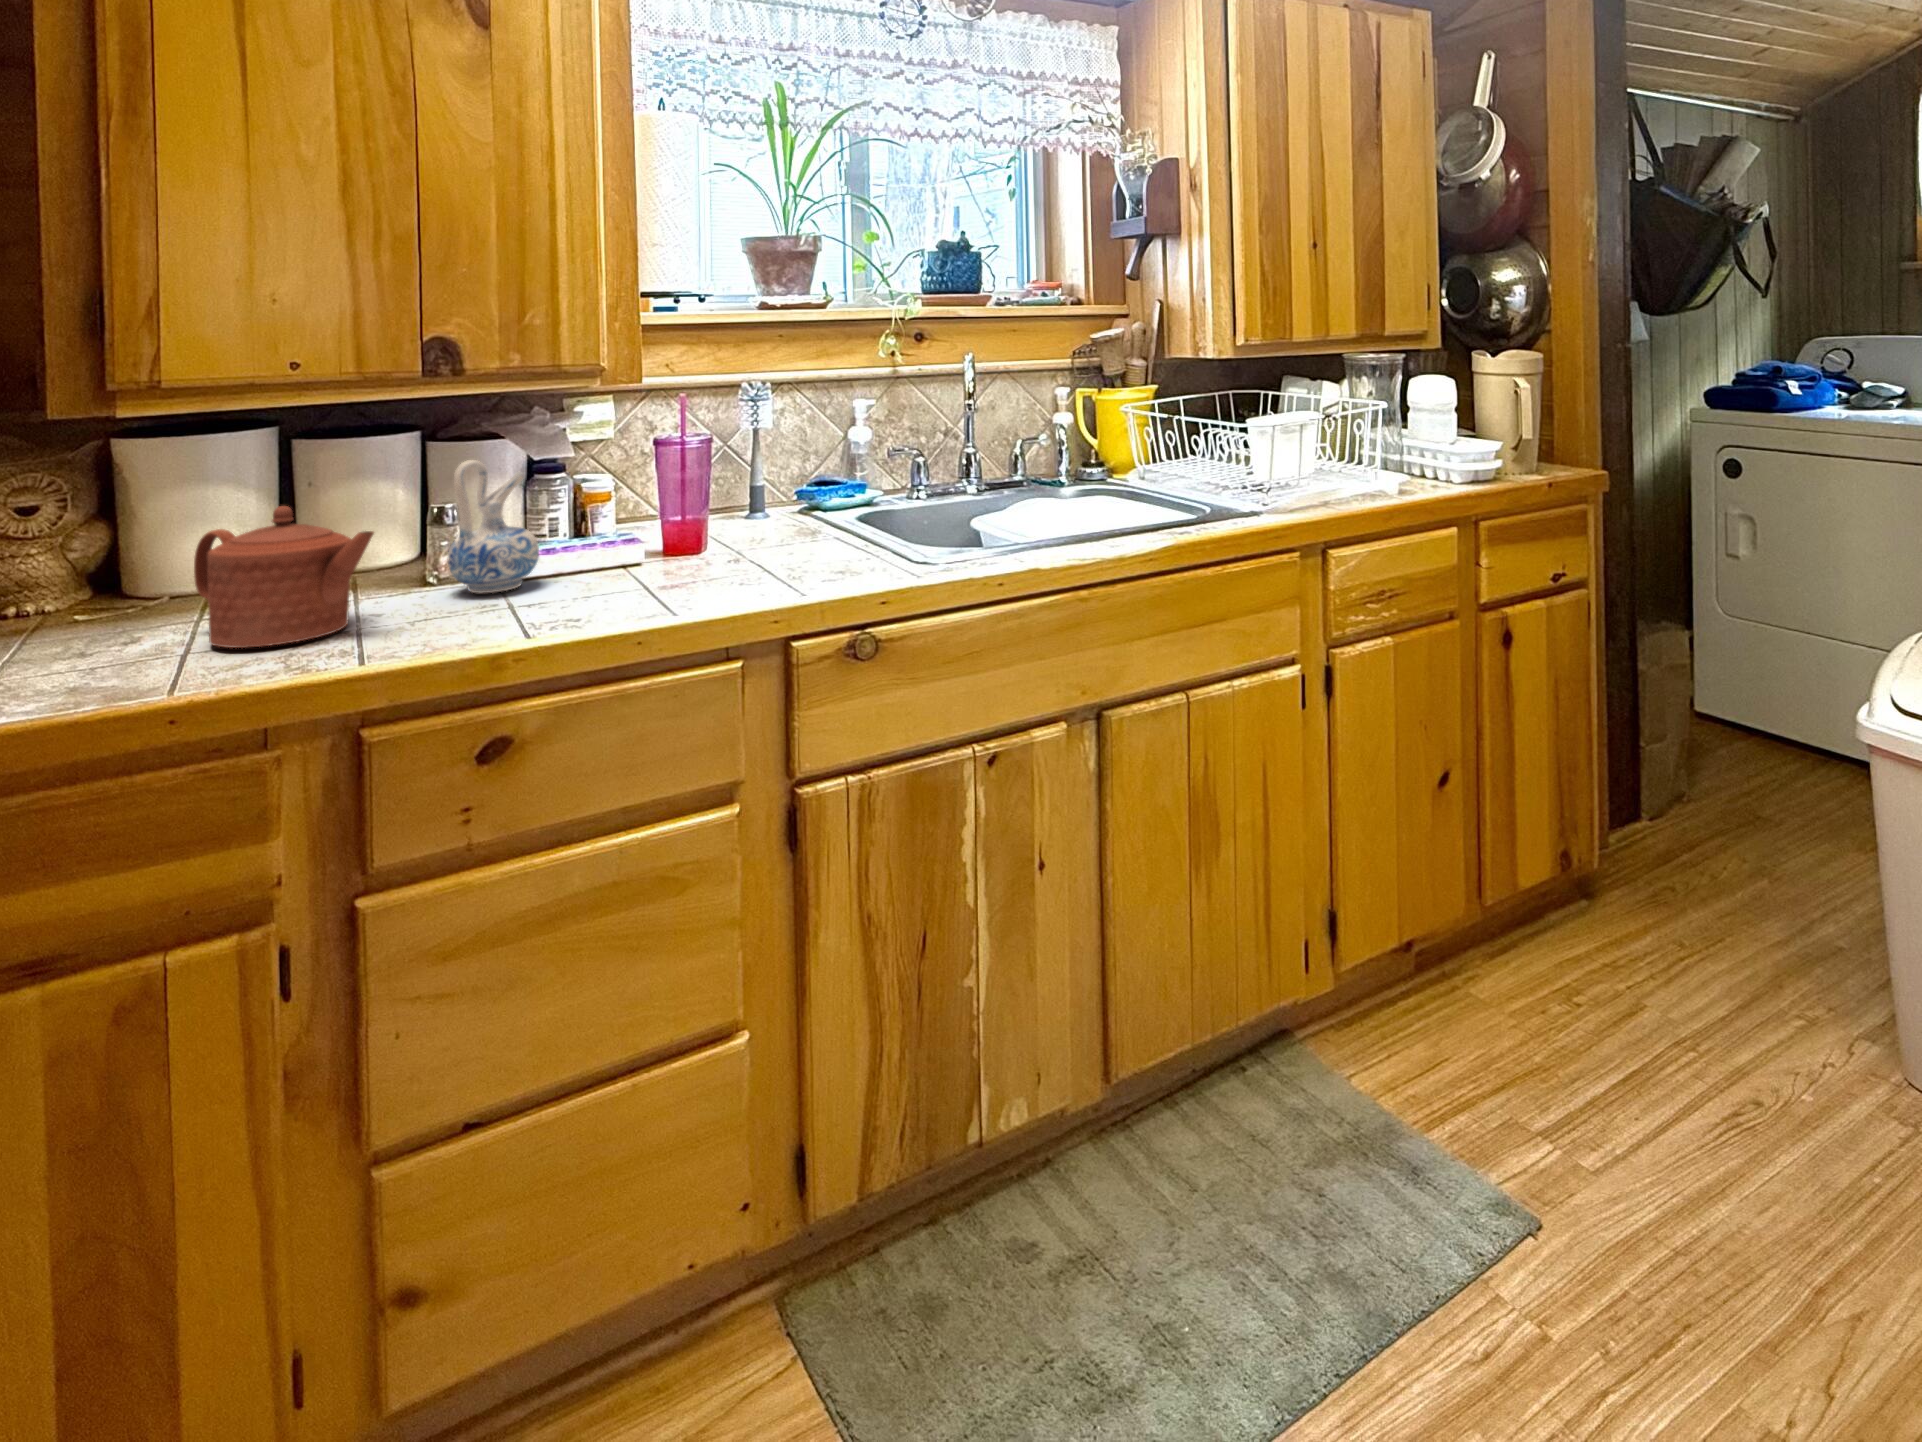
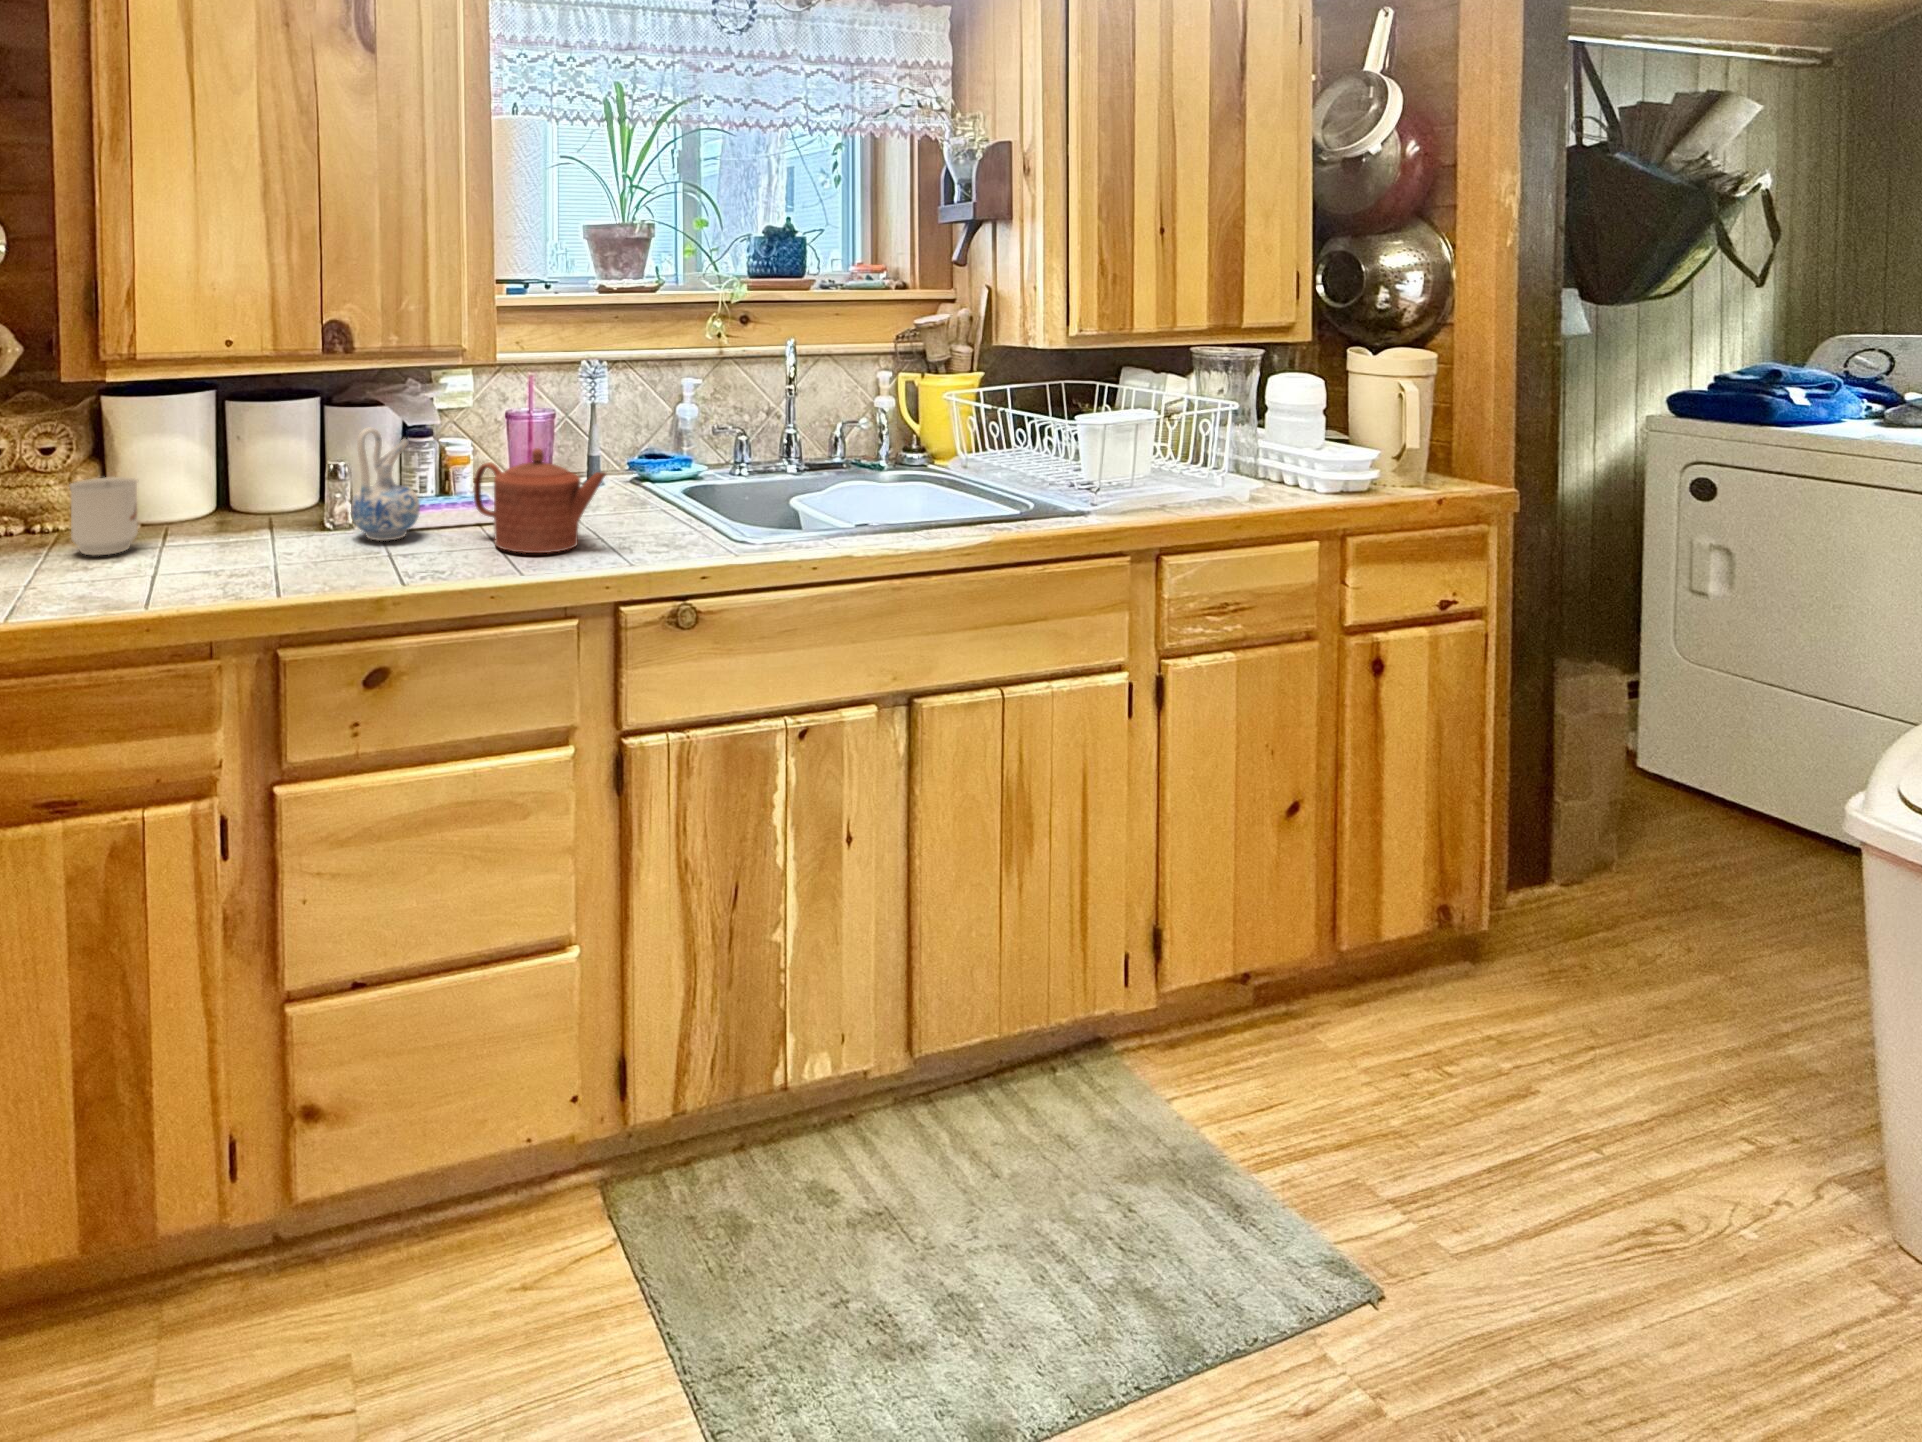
teapot: present [194,506,374,648] -> present [474,448,606,553]
mug: none [26,540,139,643] -> present [70,477,138,555]

